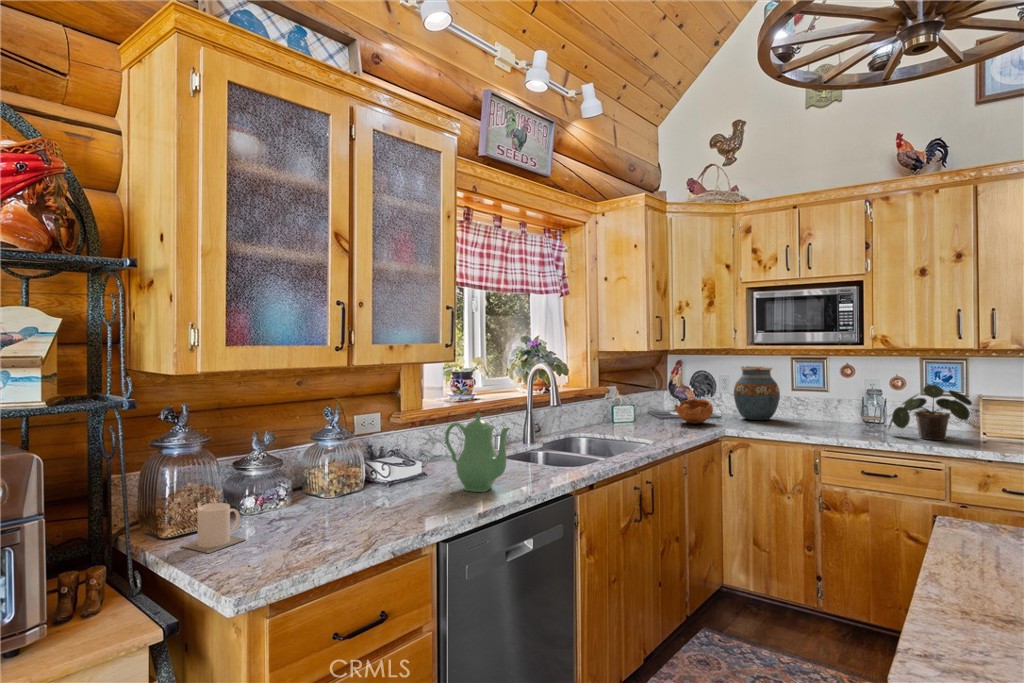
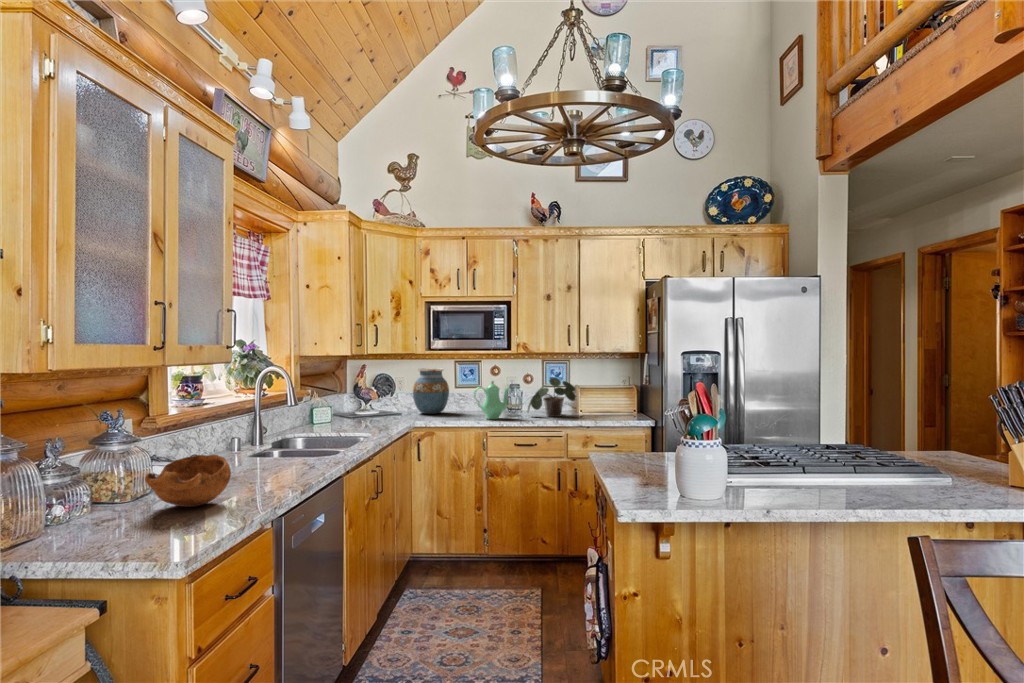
wooden bowl: present [675,399,713,424] -> present [145,455,231,507]
teapot: present [445,413,510,492] -> present [474,381,509,419]
mug: present [182,503,245,553] -> none [55,496,119,541]

